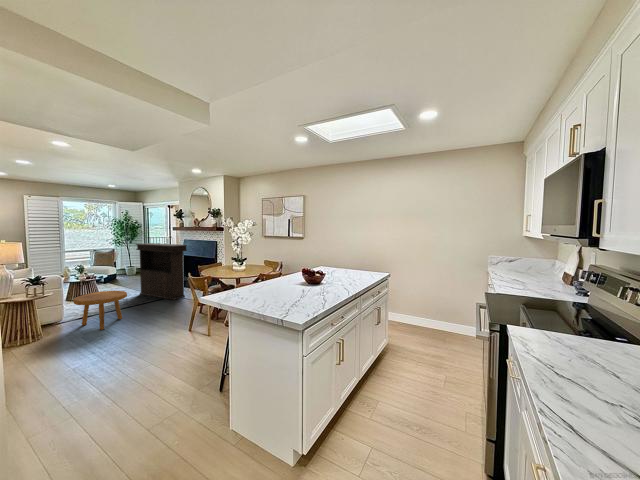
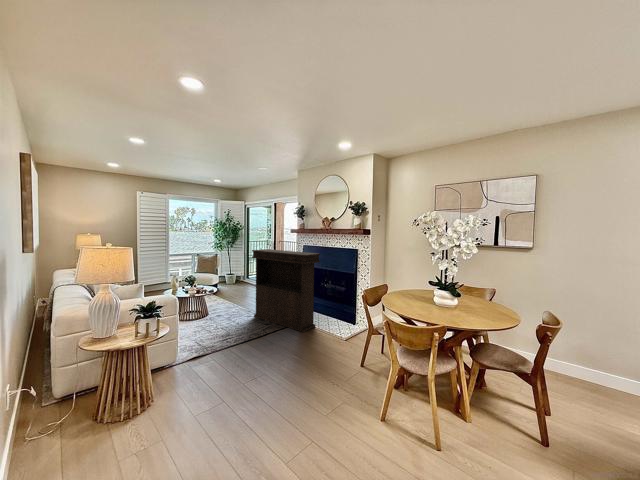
footstool: present [73,290,127,330] -> none [195,322,264,395]

